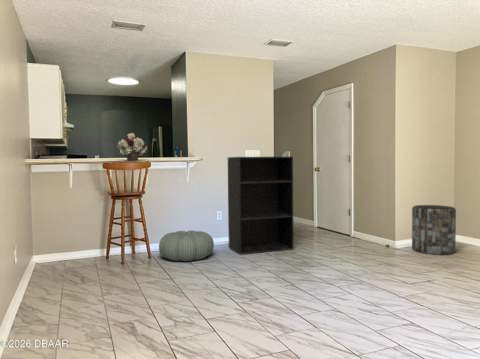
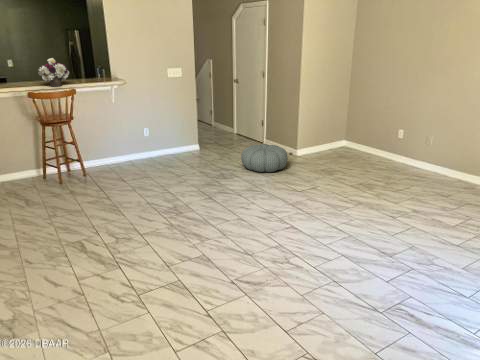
bookshelf: present [228,157,293,254] -> none [150,76,214,168]
side table: present [412,205,456,255] -> none [311,119,346,162]
pouf: present [159,230,214,261] -> present [241,144,288,172]

